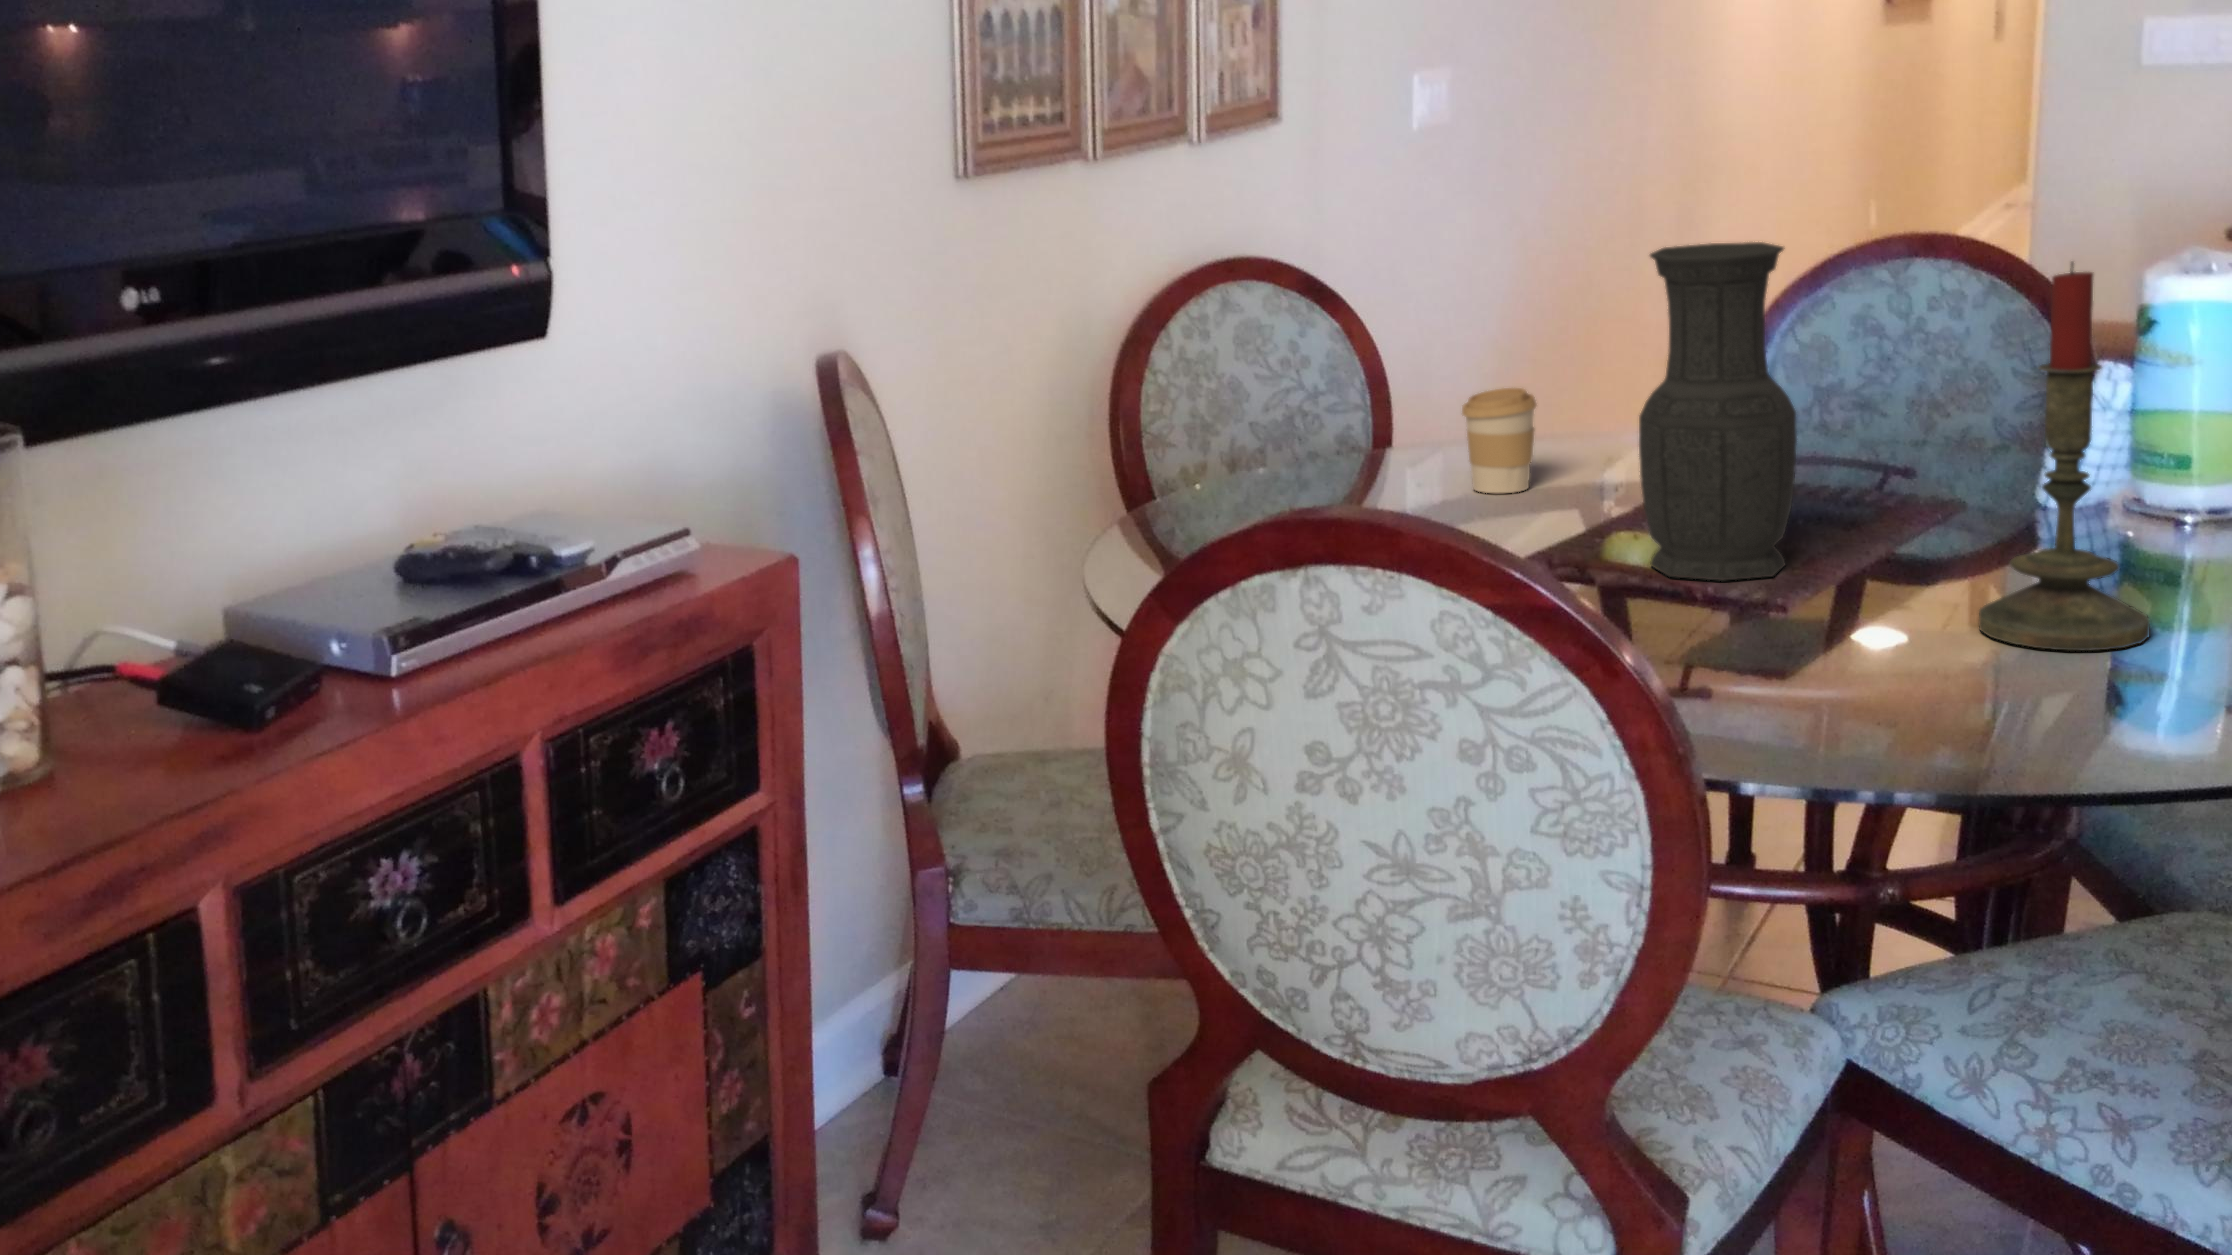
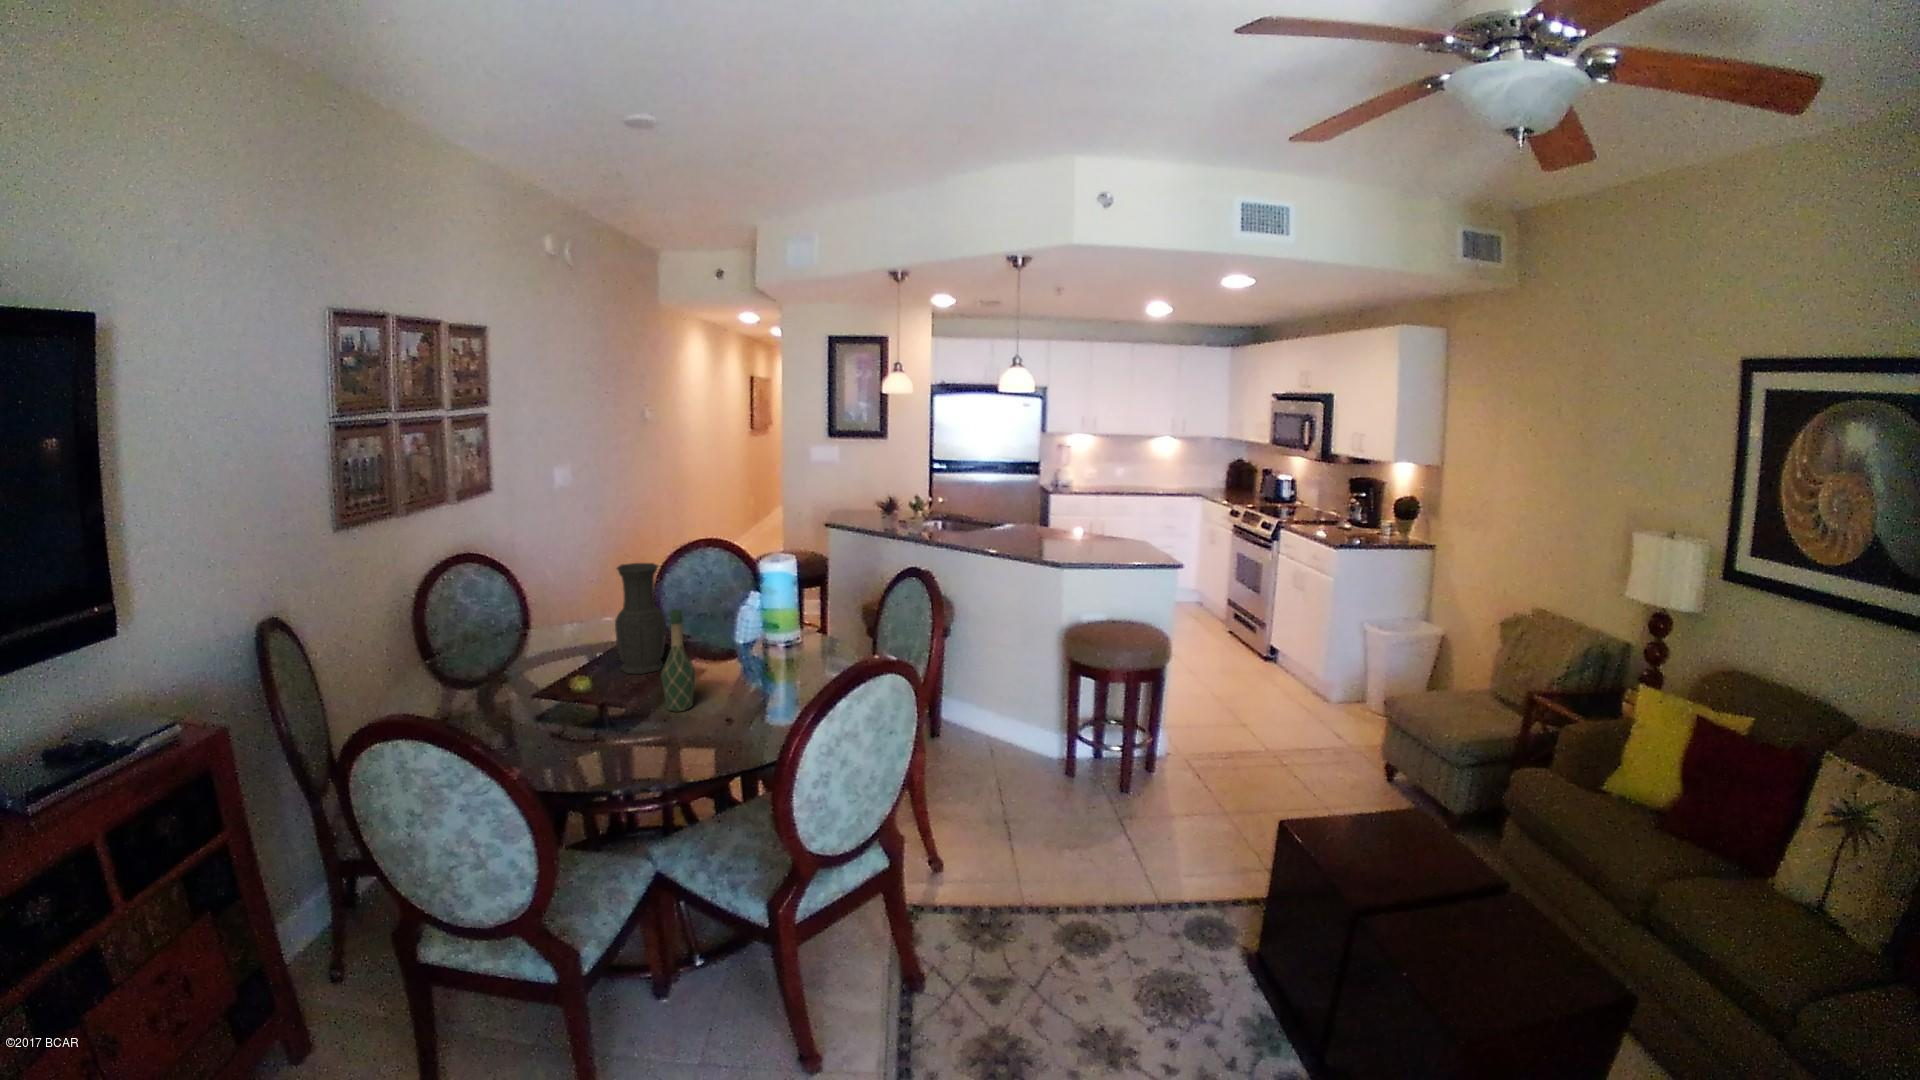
candle: present [1979,262,2150,651] -> none [714,579,757,692]
wine bottle: none [1811,347,1930,684] -> present [661,610,695,712]
coffee cup: present [1462,388,1536,493] -> none [559,601,586,640]

